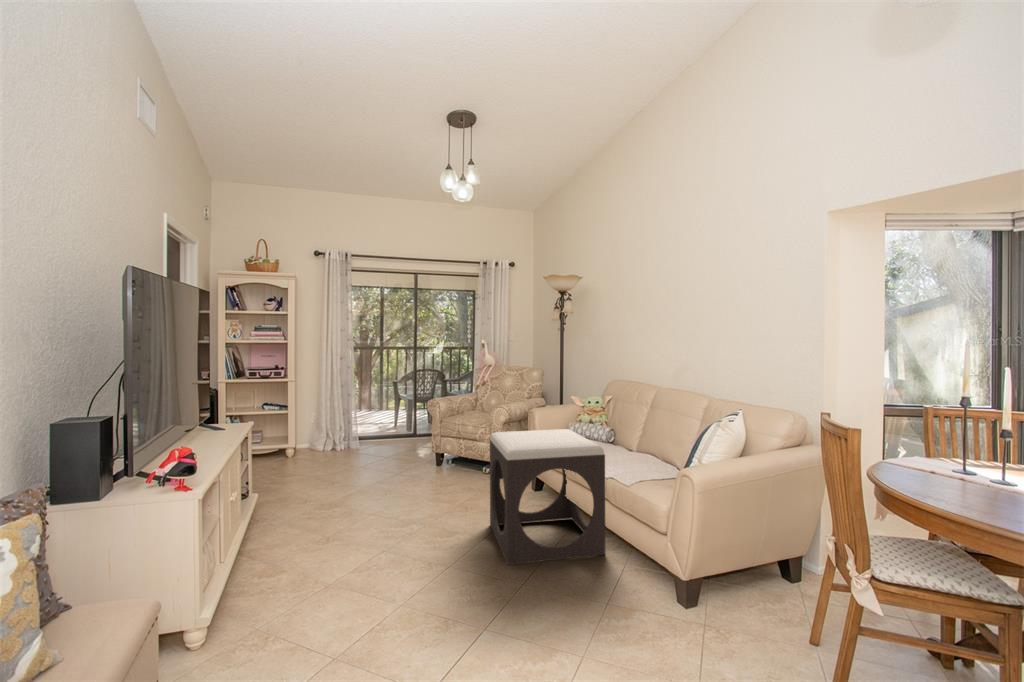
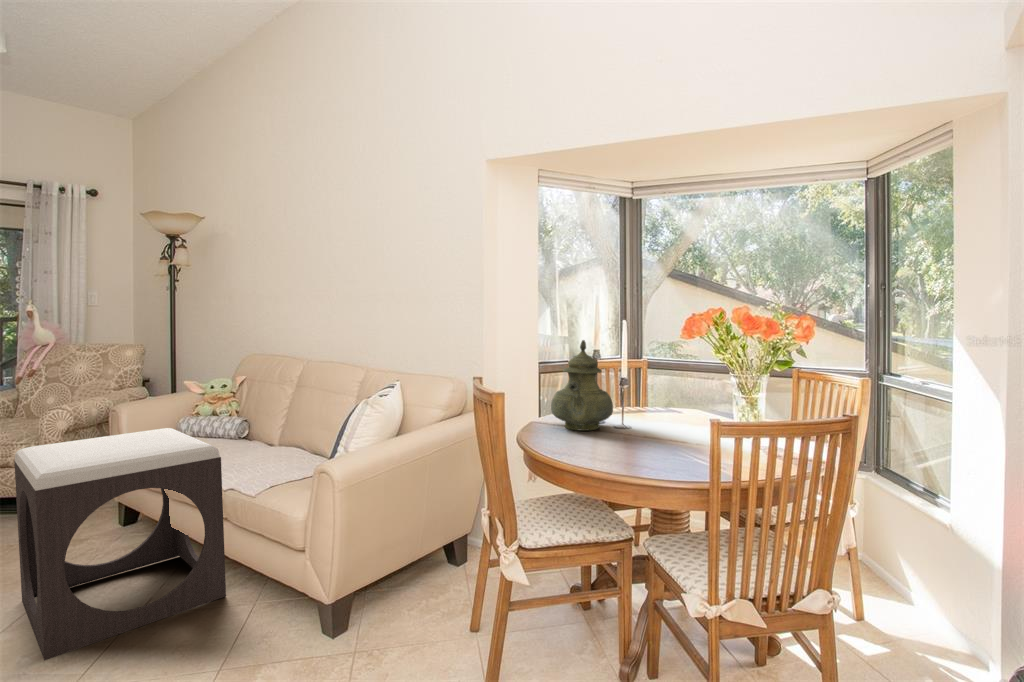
teapot: none [907,390,990,481] -> present [551,340,613,431]

